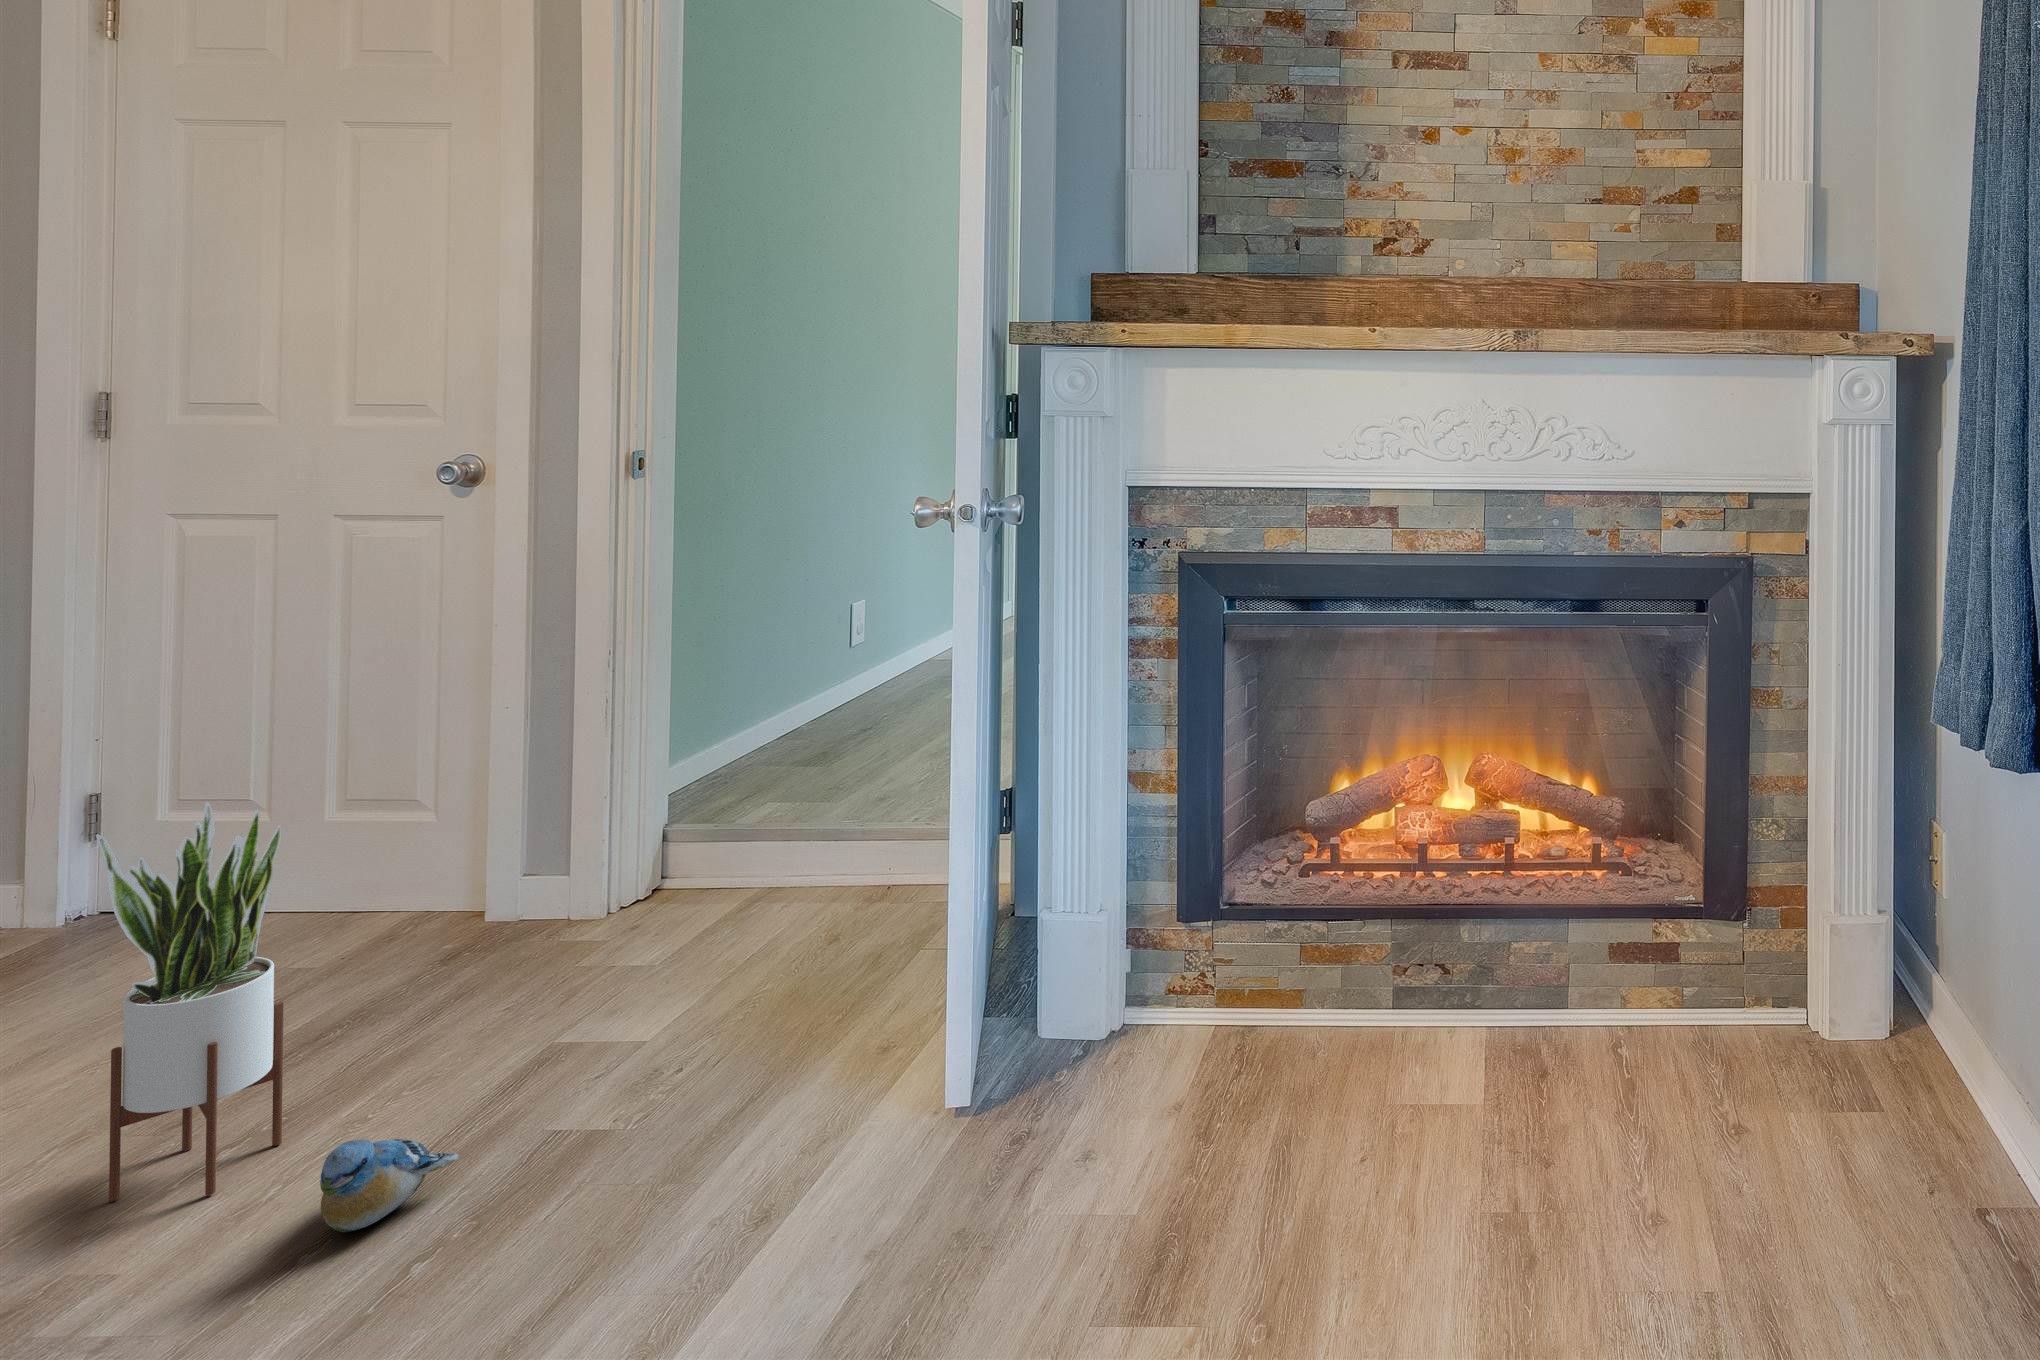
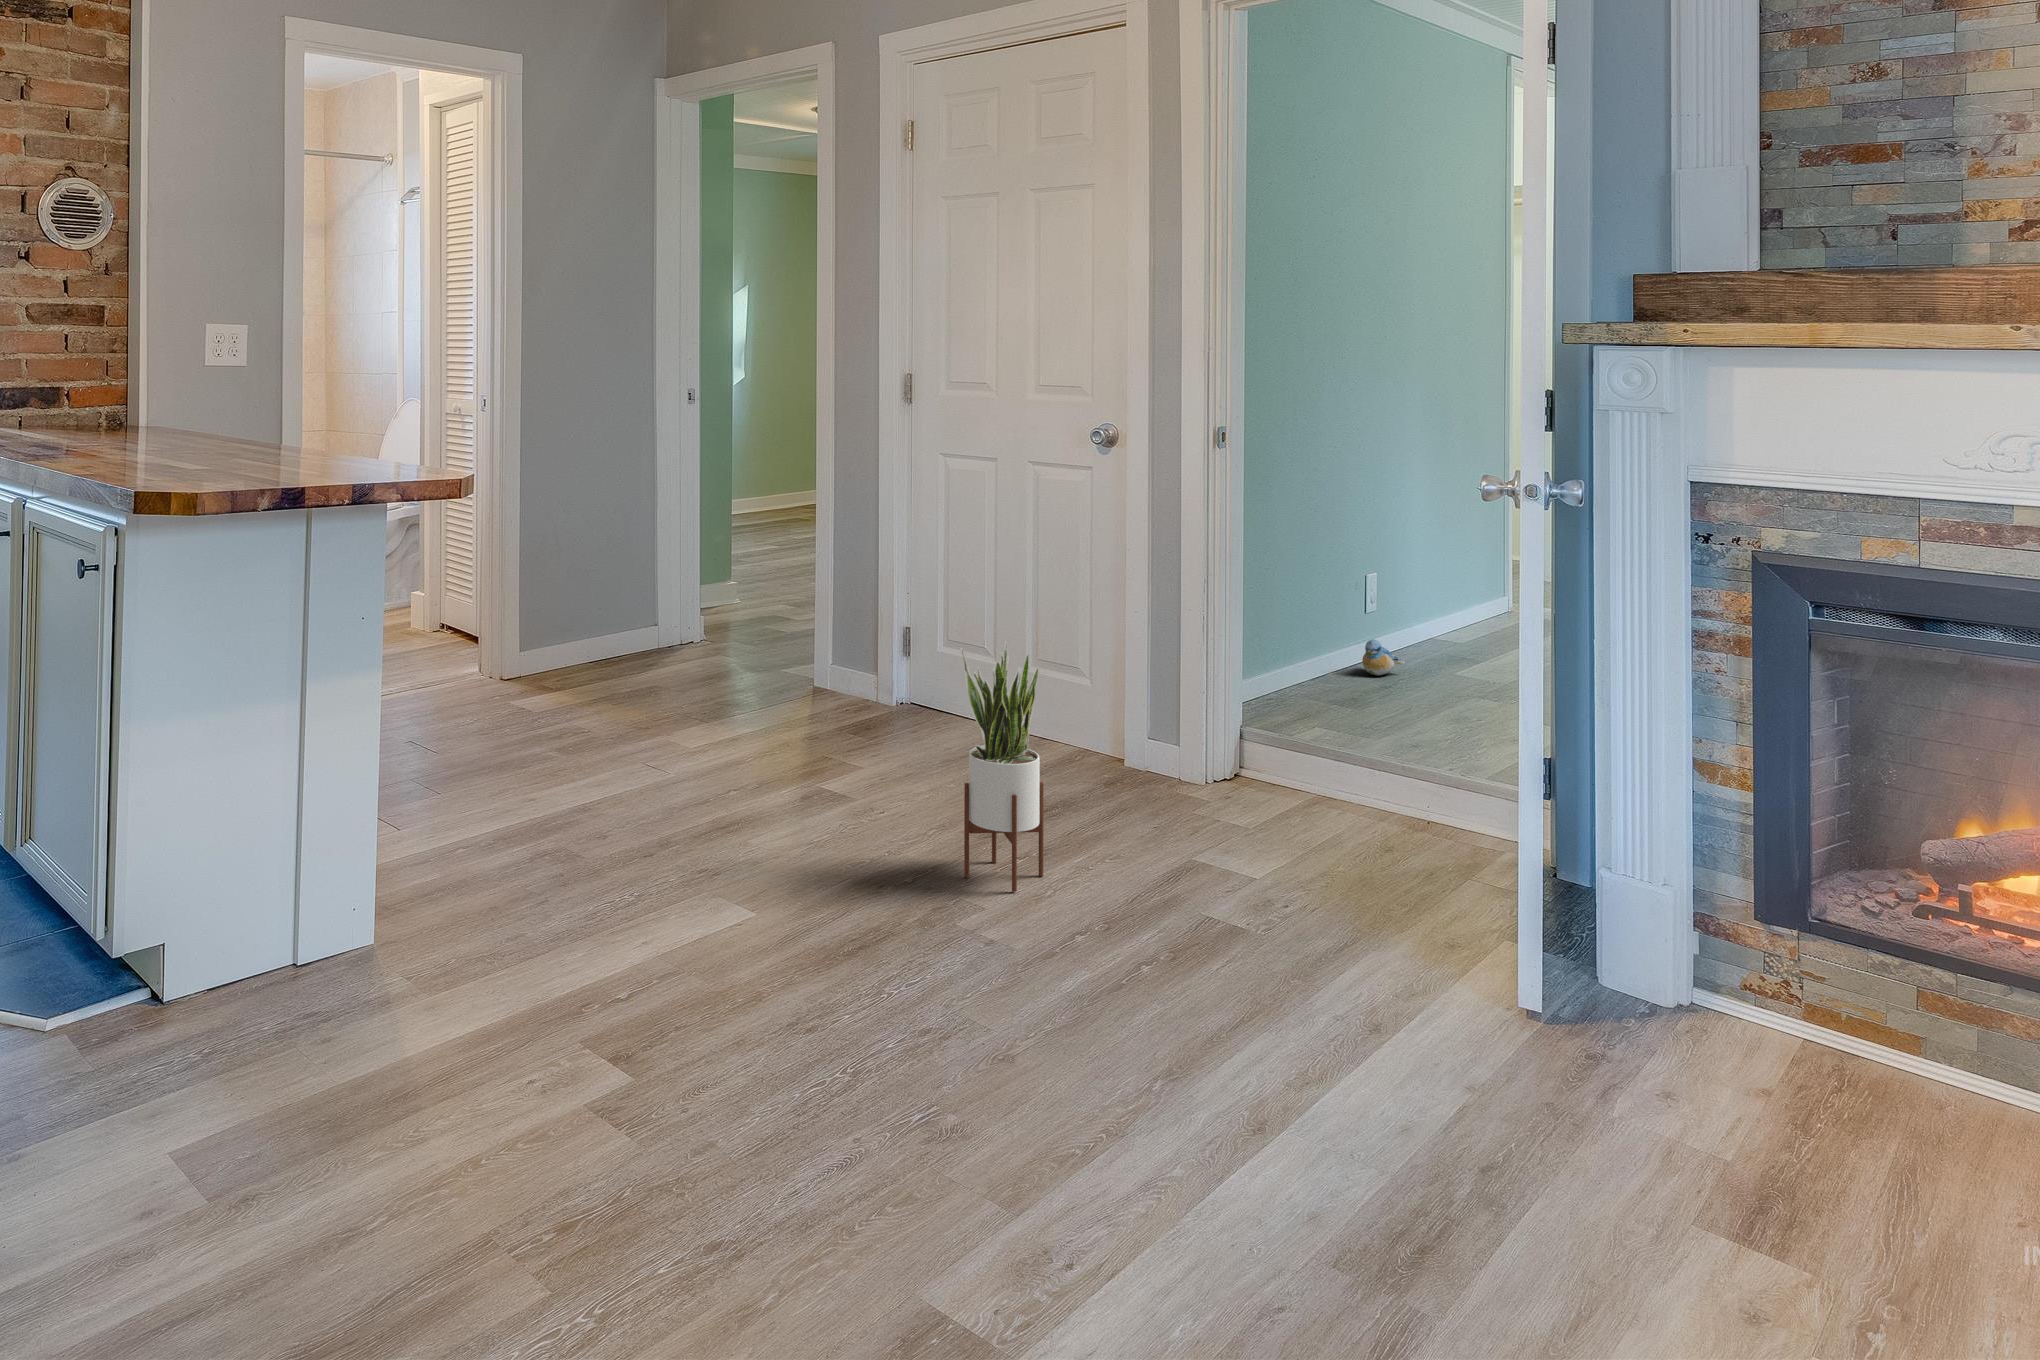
plush toy: present [320,1139,458,1232] -> present [1362,639,1404,675]

